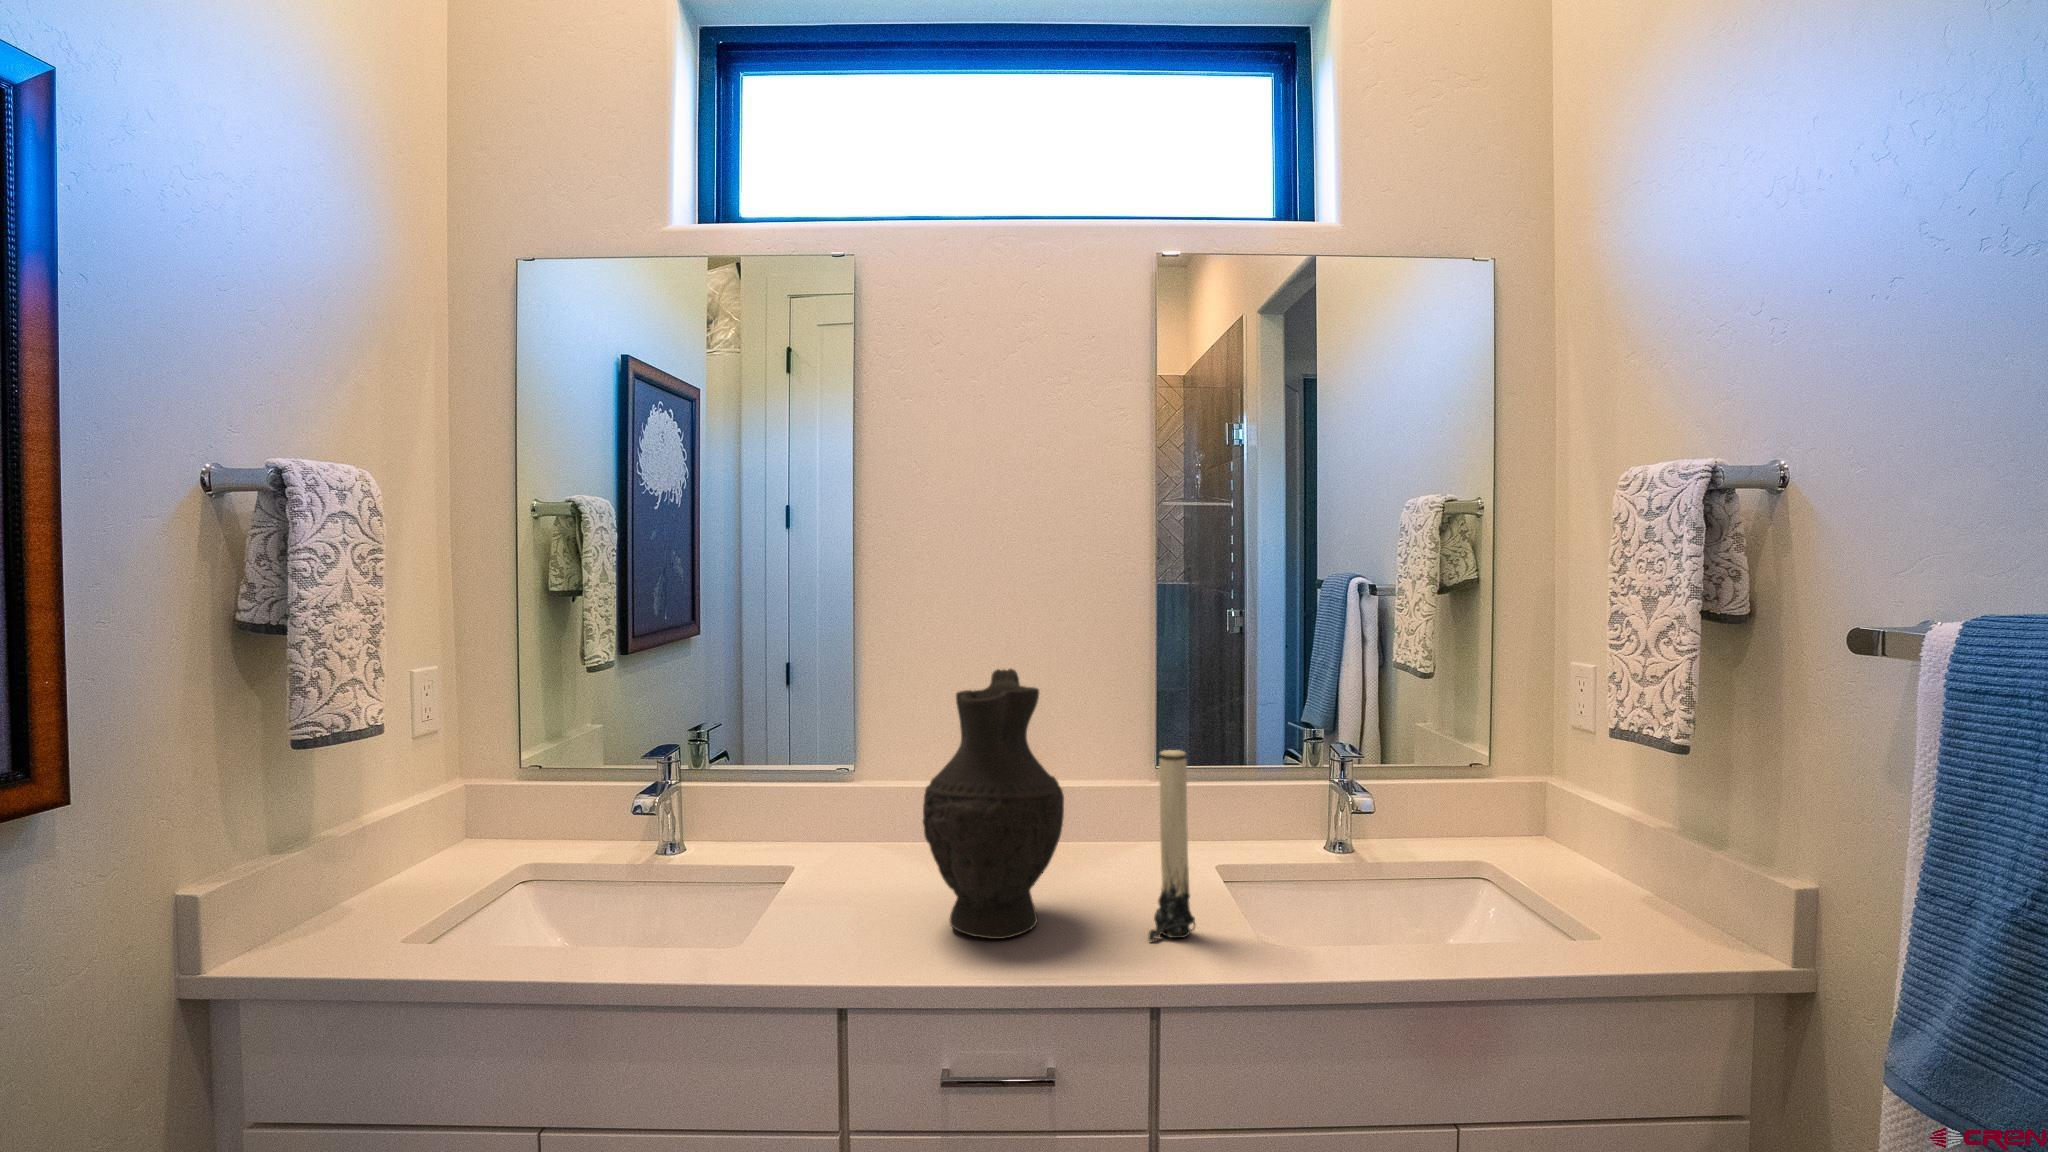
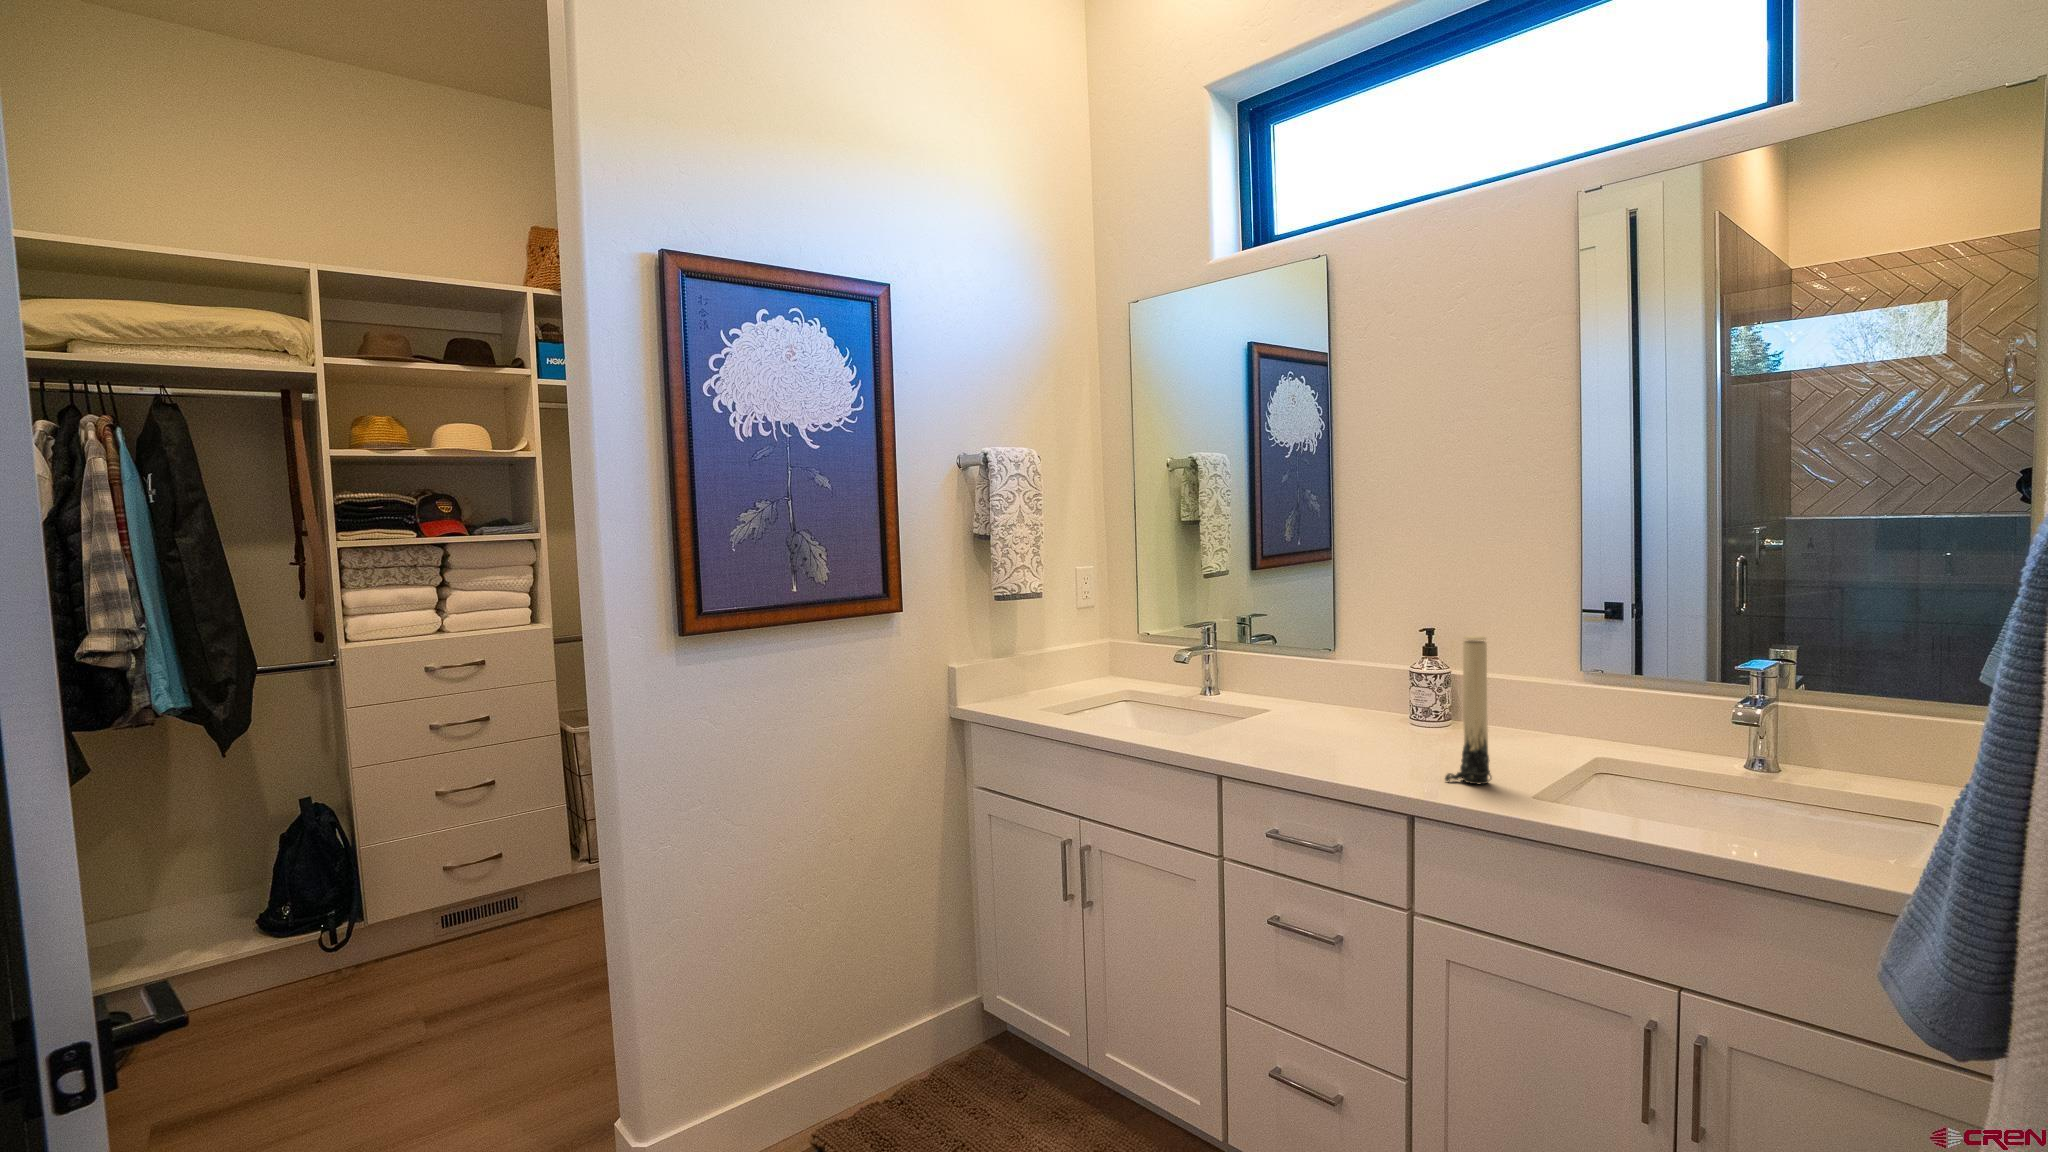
decorative vase: present [923,669,1064,939] -> none [1295,571,1412,760]

